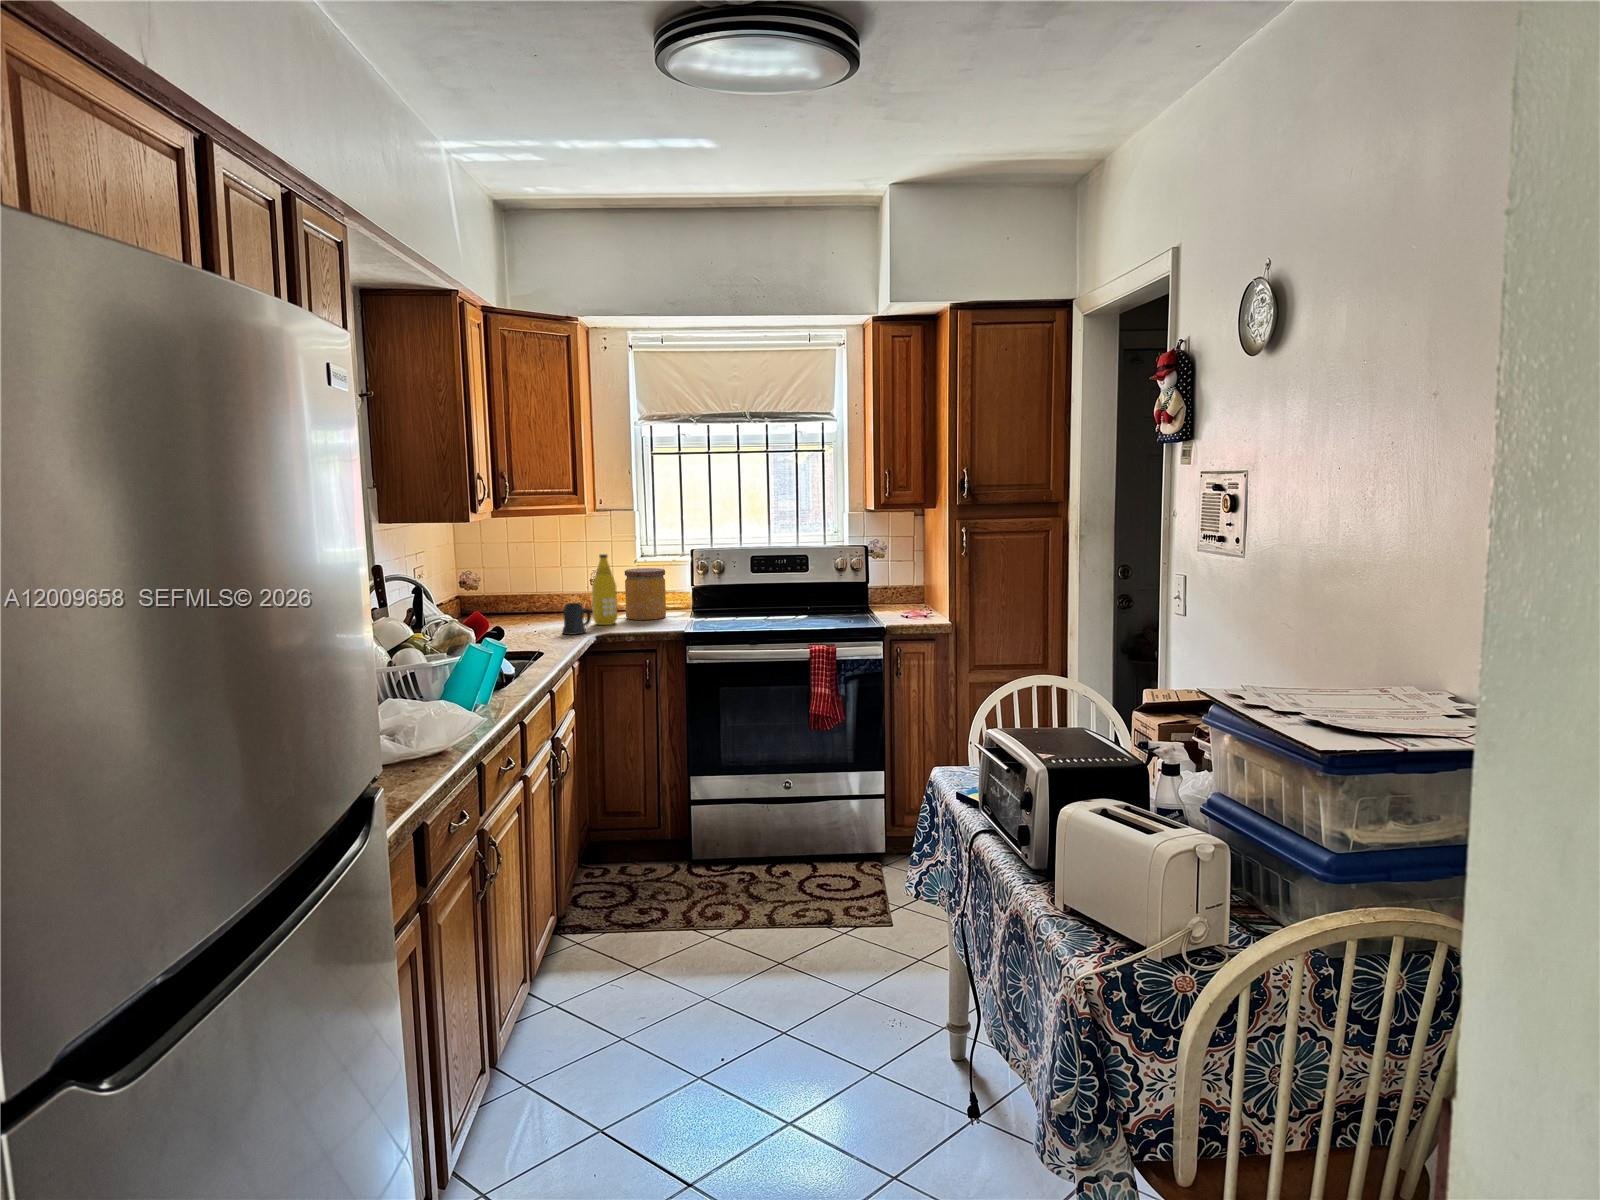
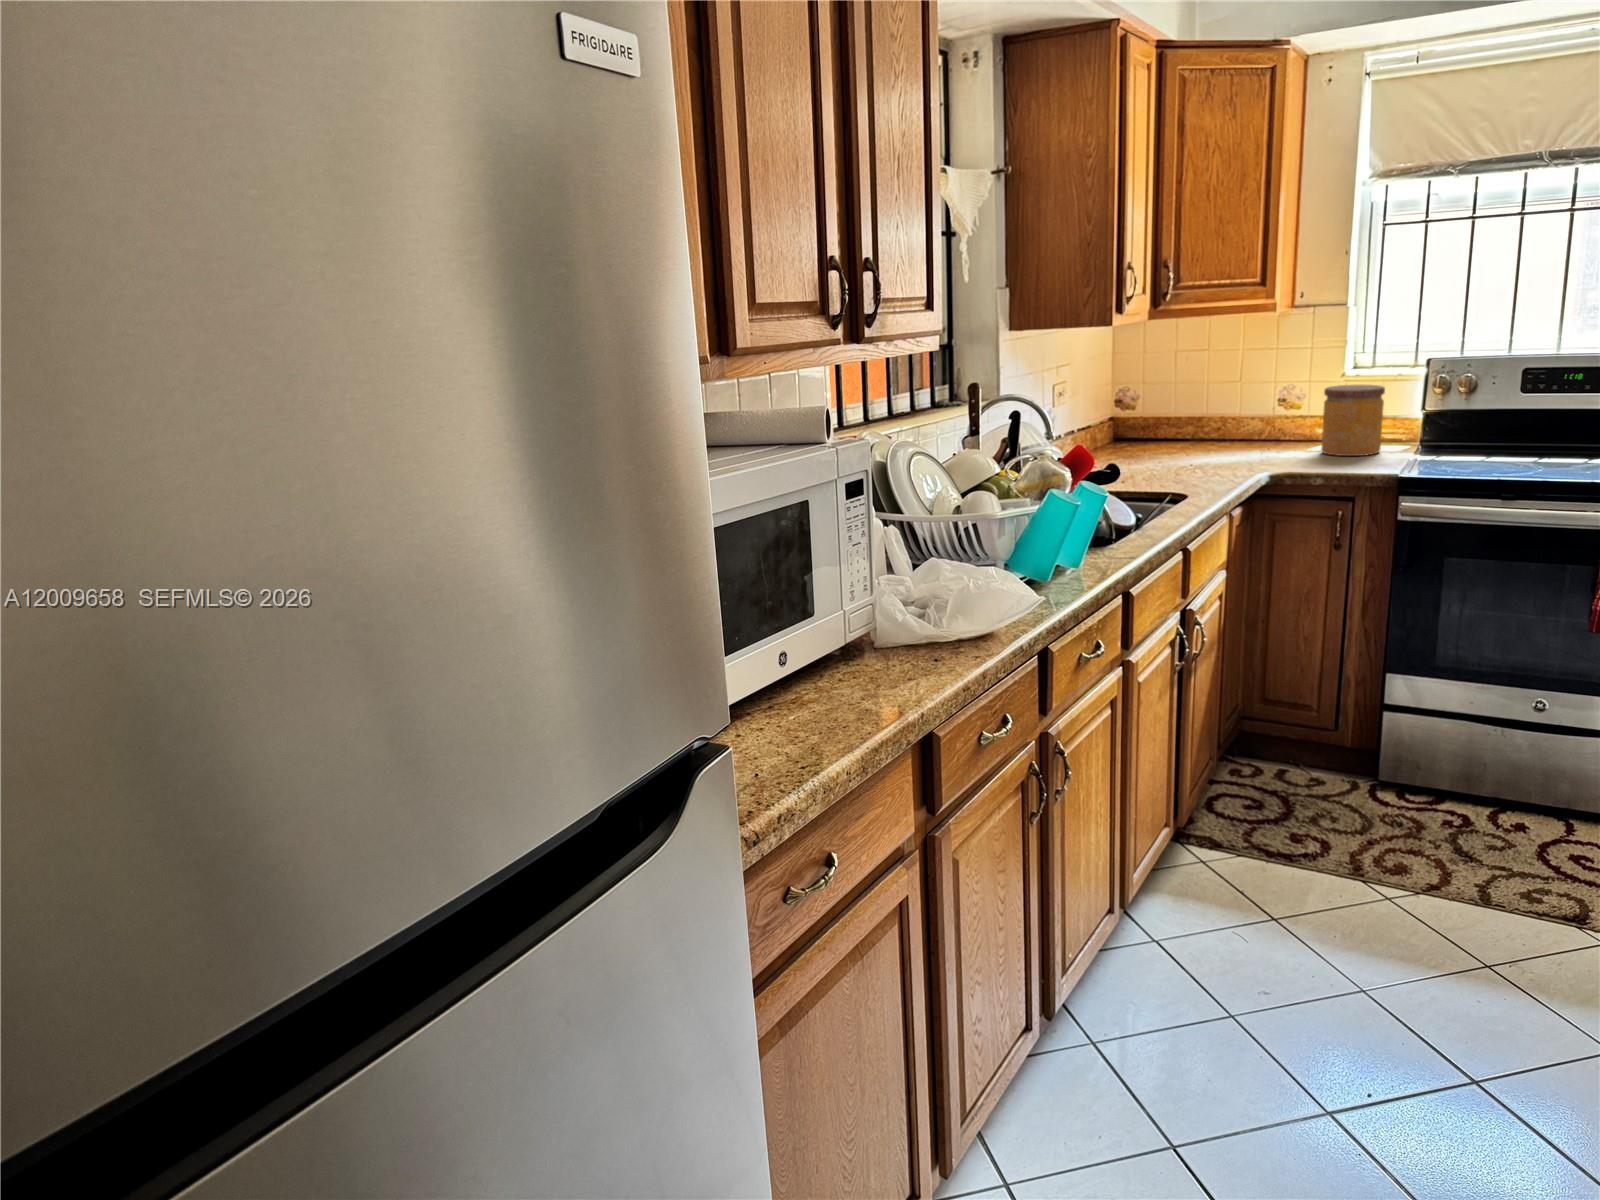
bottle: present [592,554,617,625] -> none [1272,367,1309,462]
mug: present [562,603,591,635] -> none [1225,432,1266,474]

